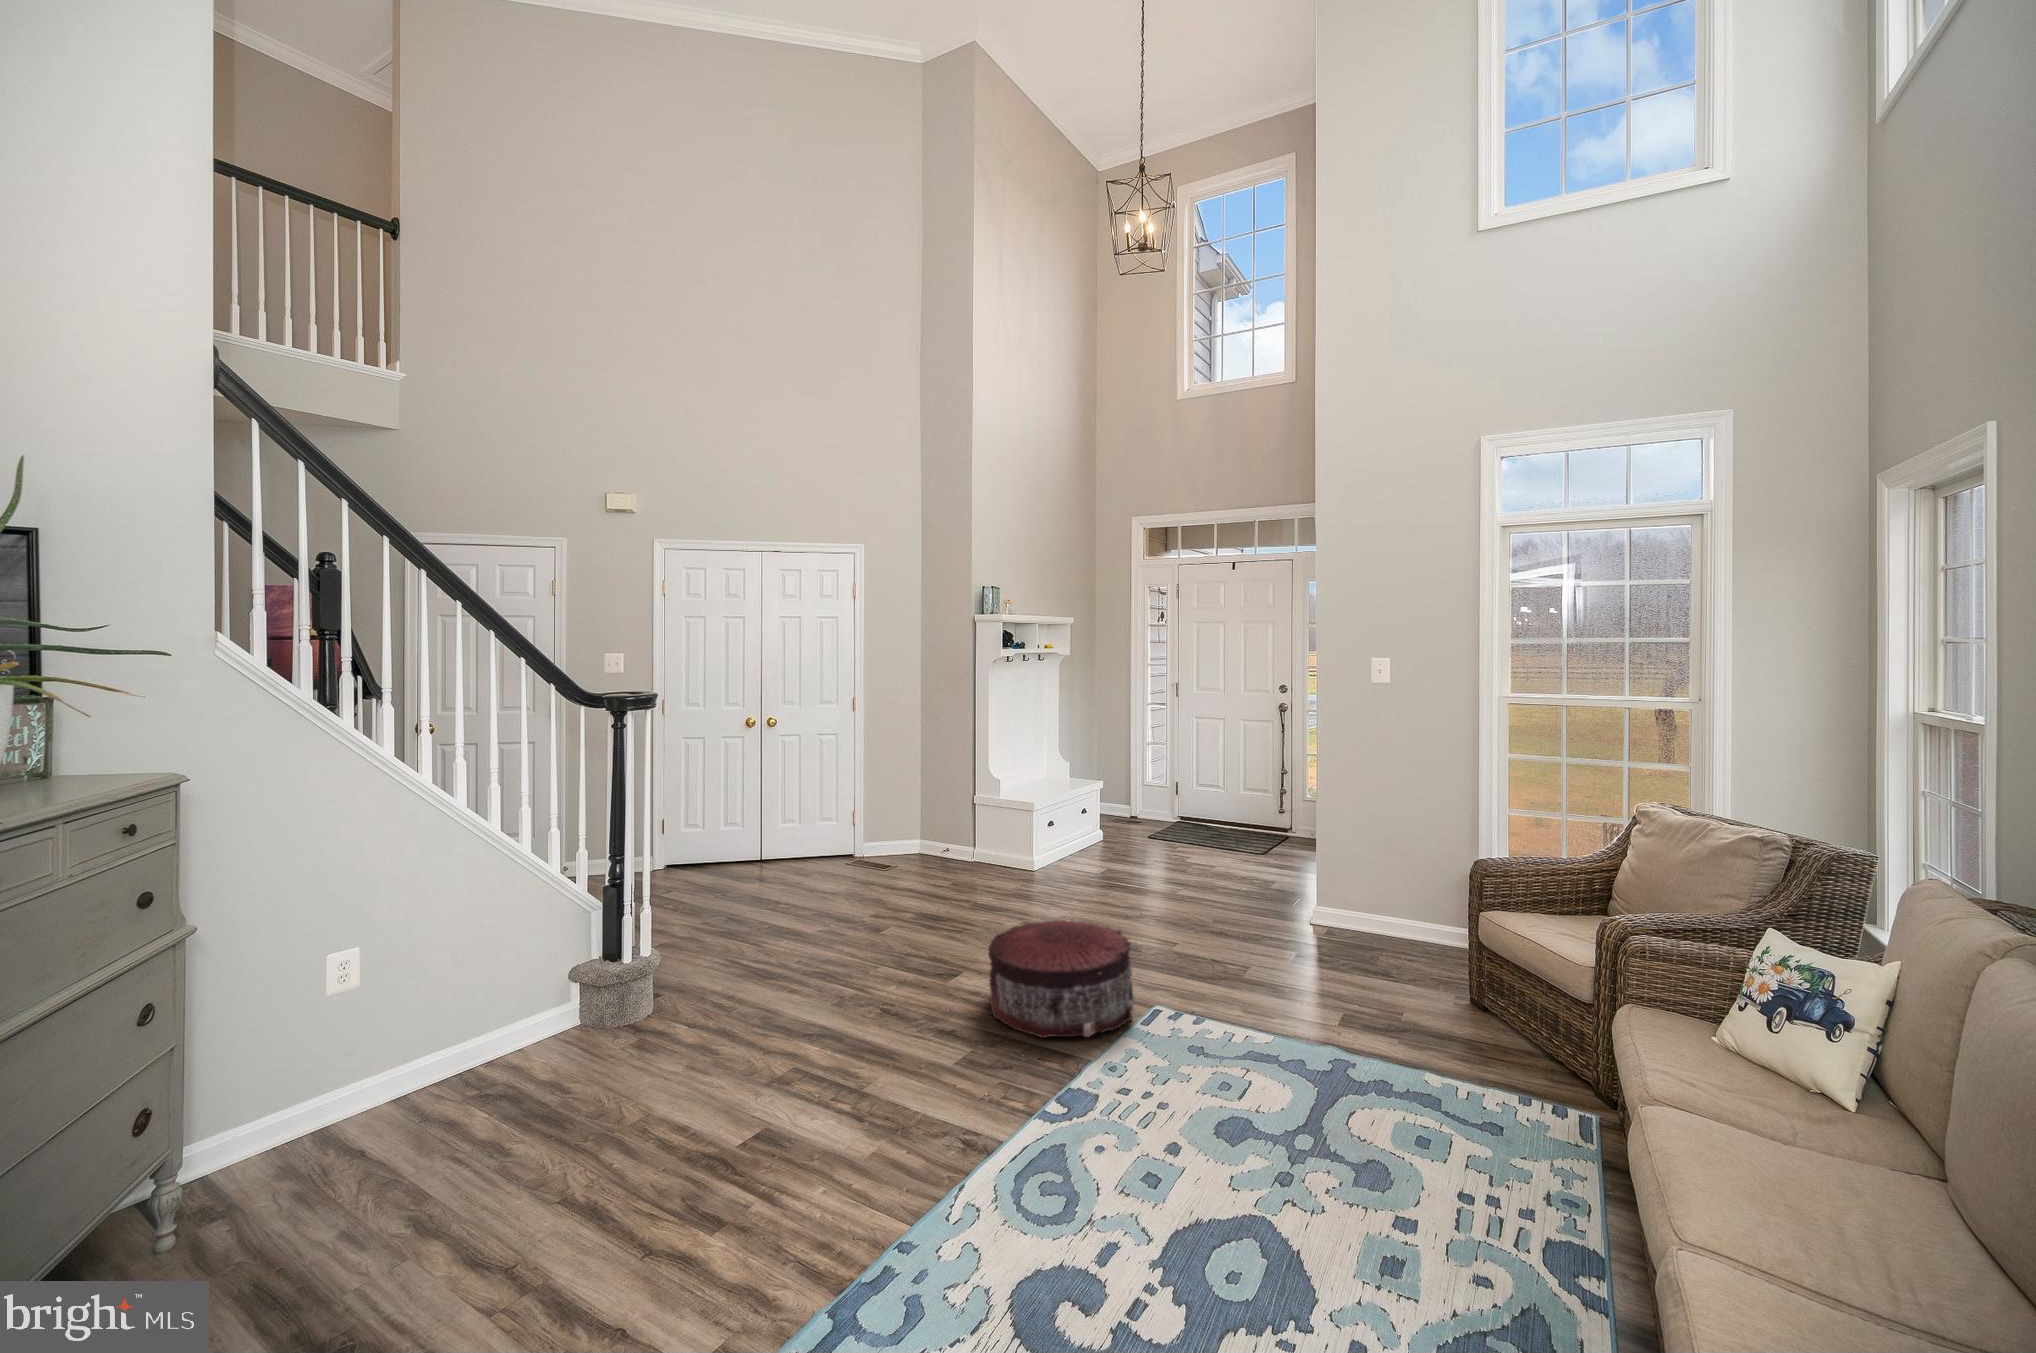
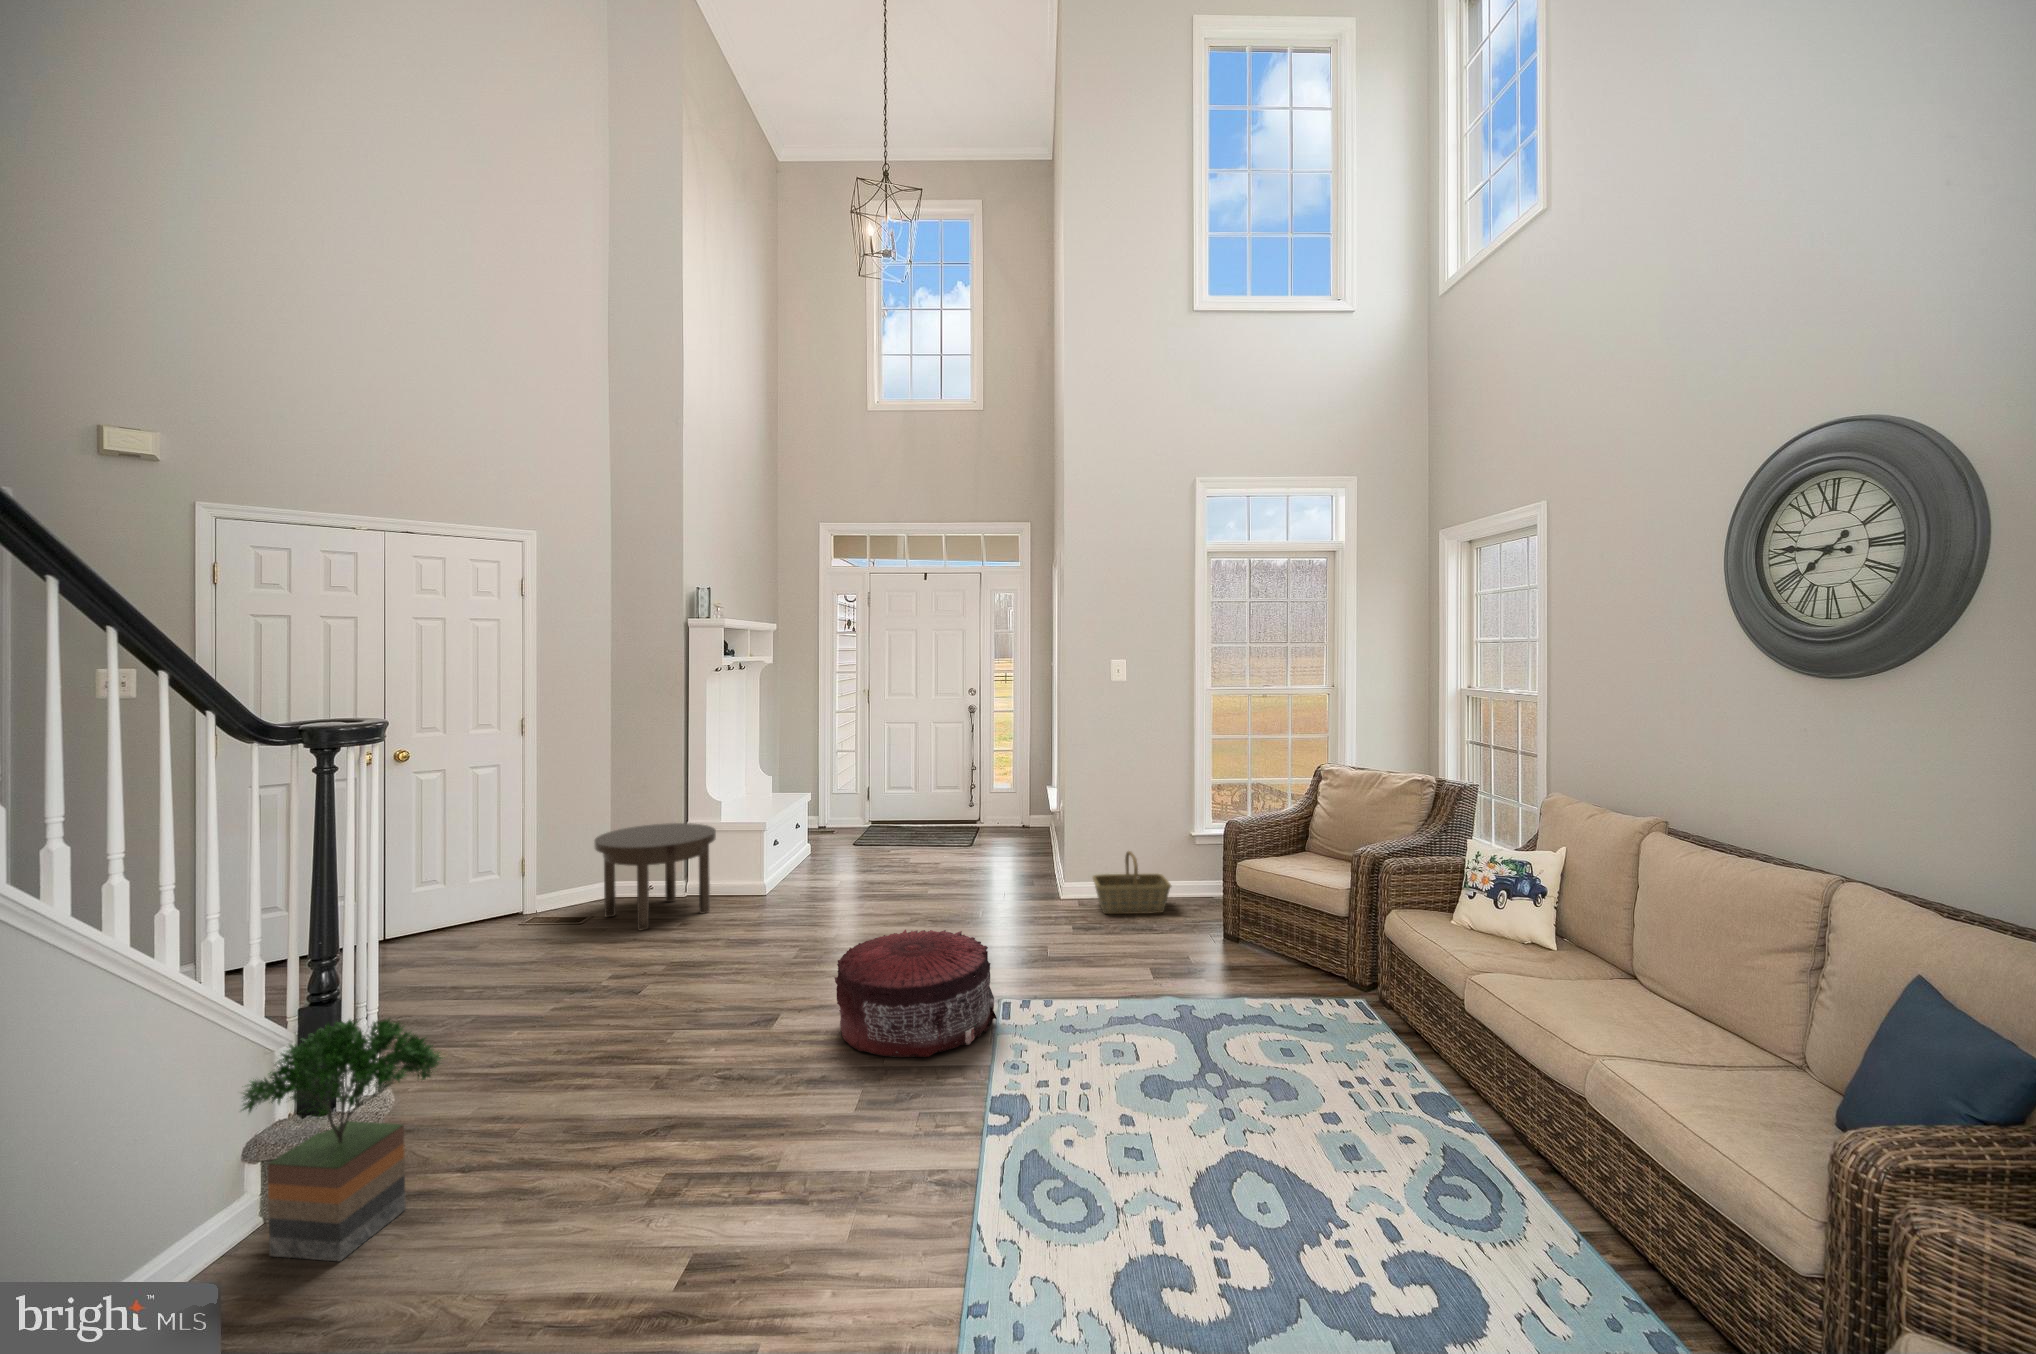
side table: none [895,796,991,884] -> present [594,823,716,930]
basket: none [1337,881,1431,958] -> present [1093,851,1171,914]
potted tree: none [556,903,670,1062] -> present [242,1019,441,1261]

